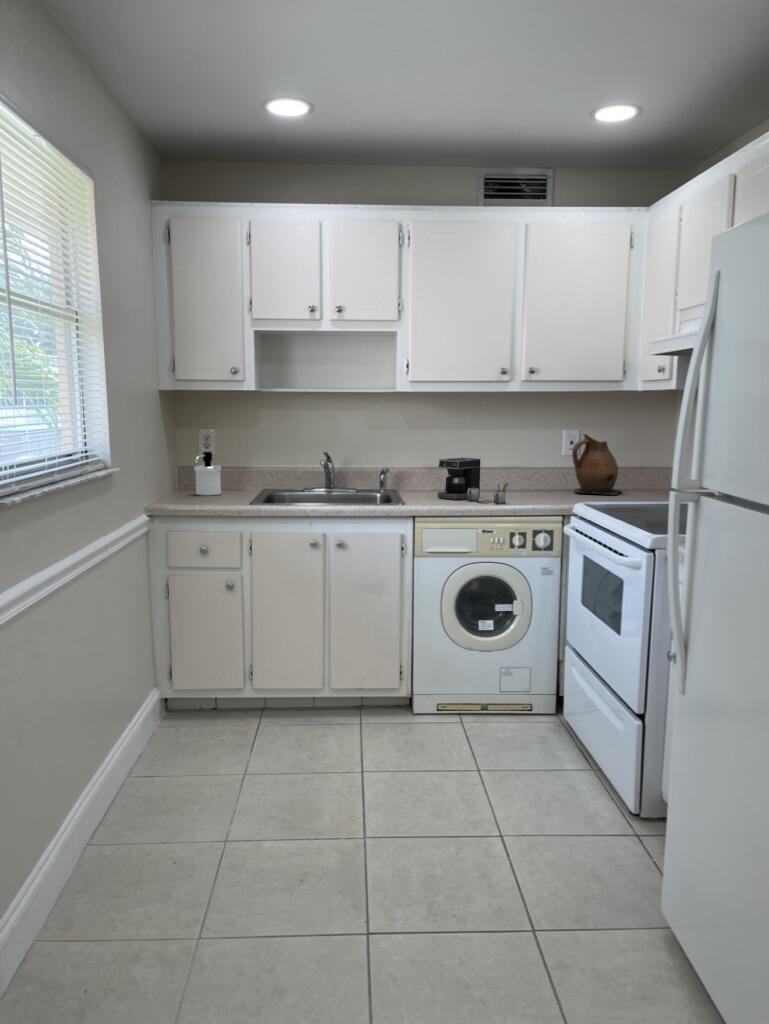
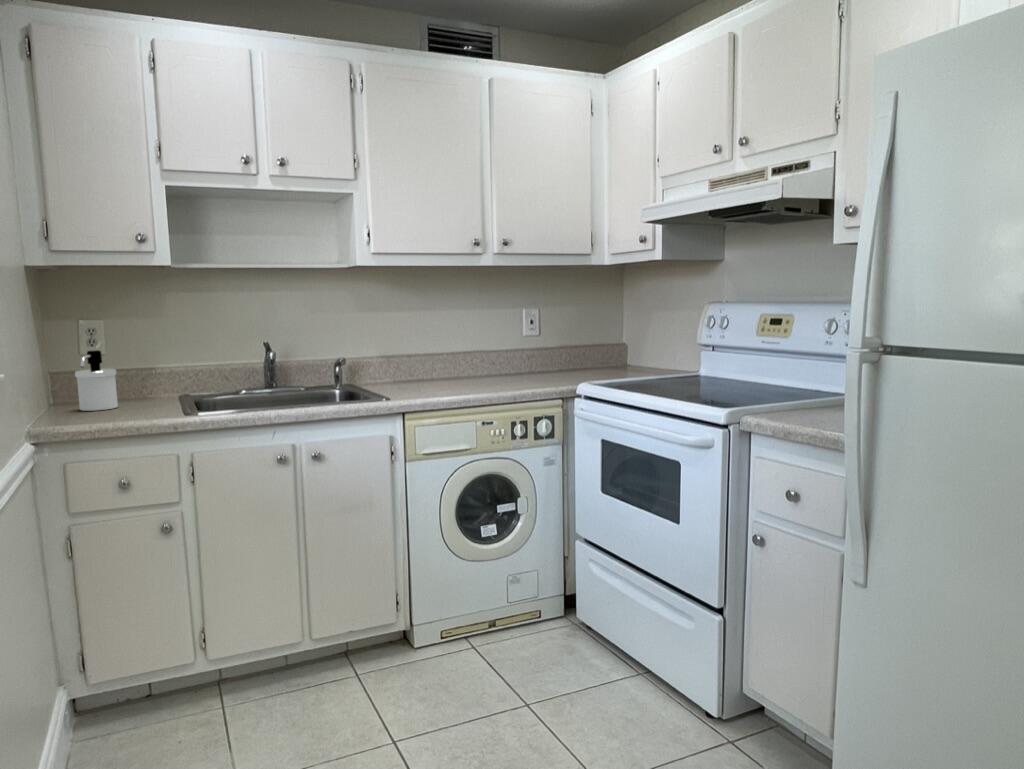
ceramic pitcher: present [572,434,622,495] -> none [540,311,591,374]
coffee maker: present [438,458,508,504] -> none [412,342,502,391]

